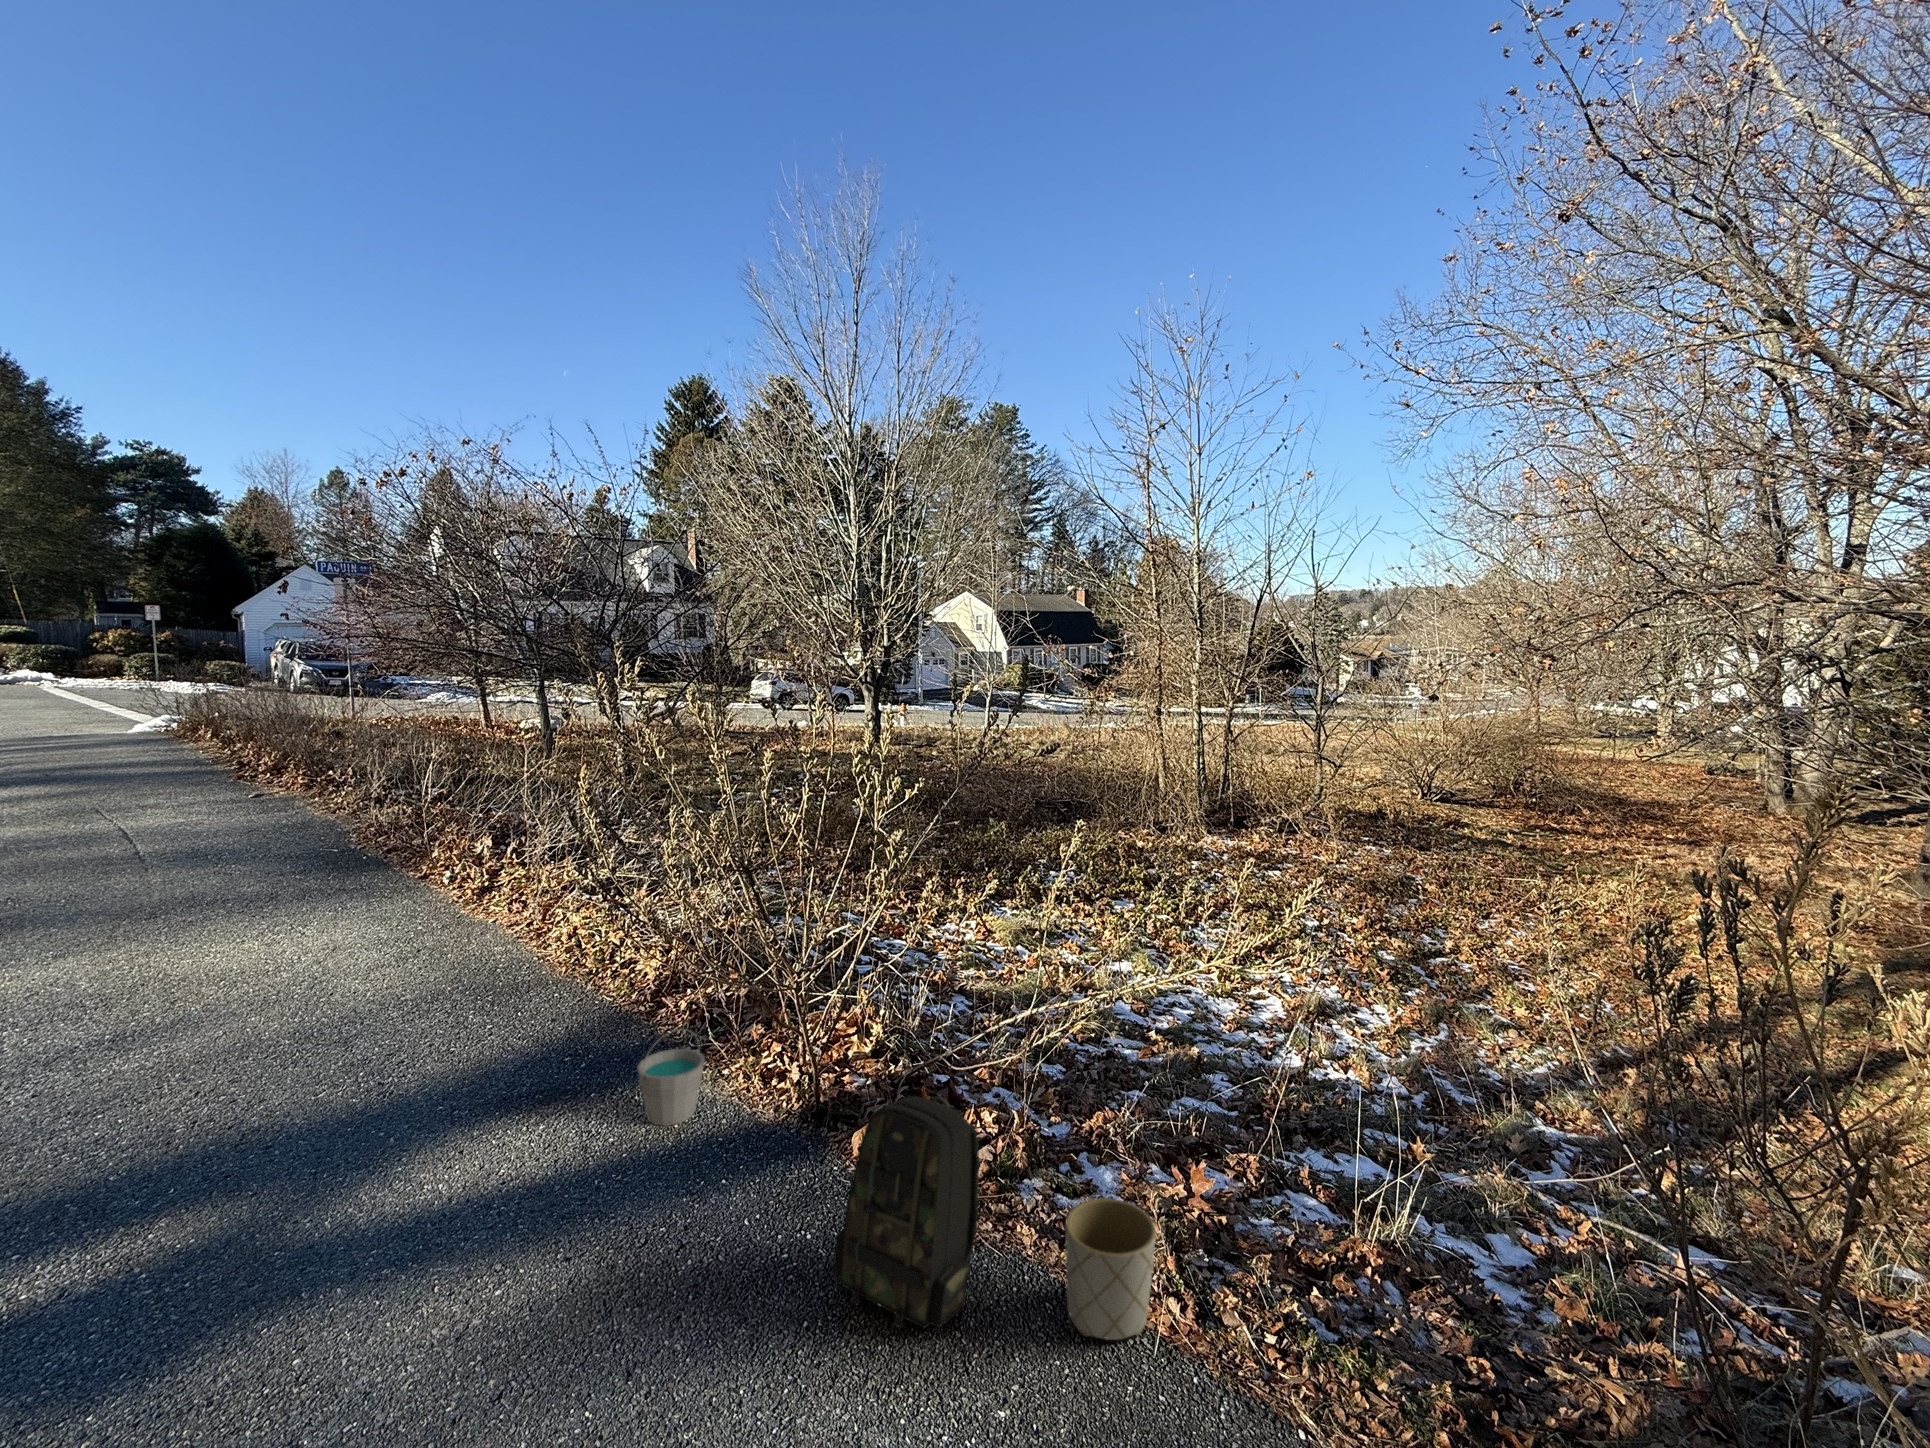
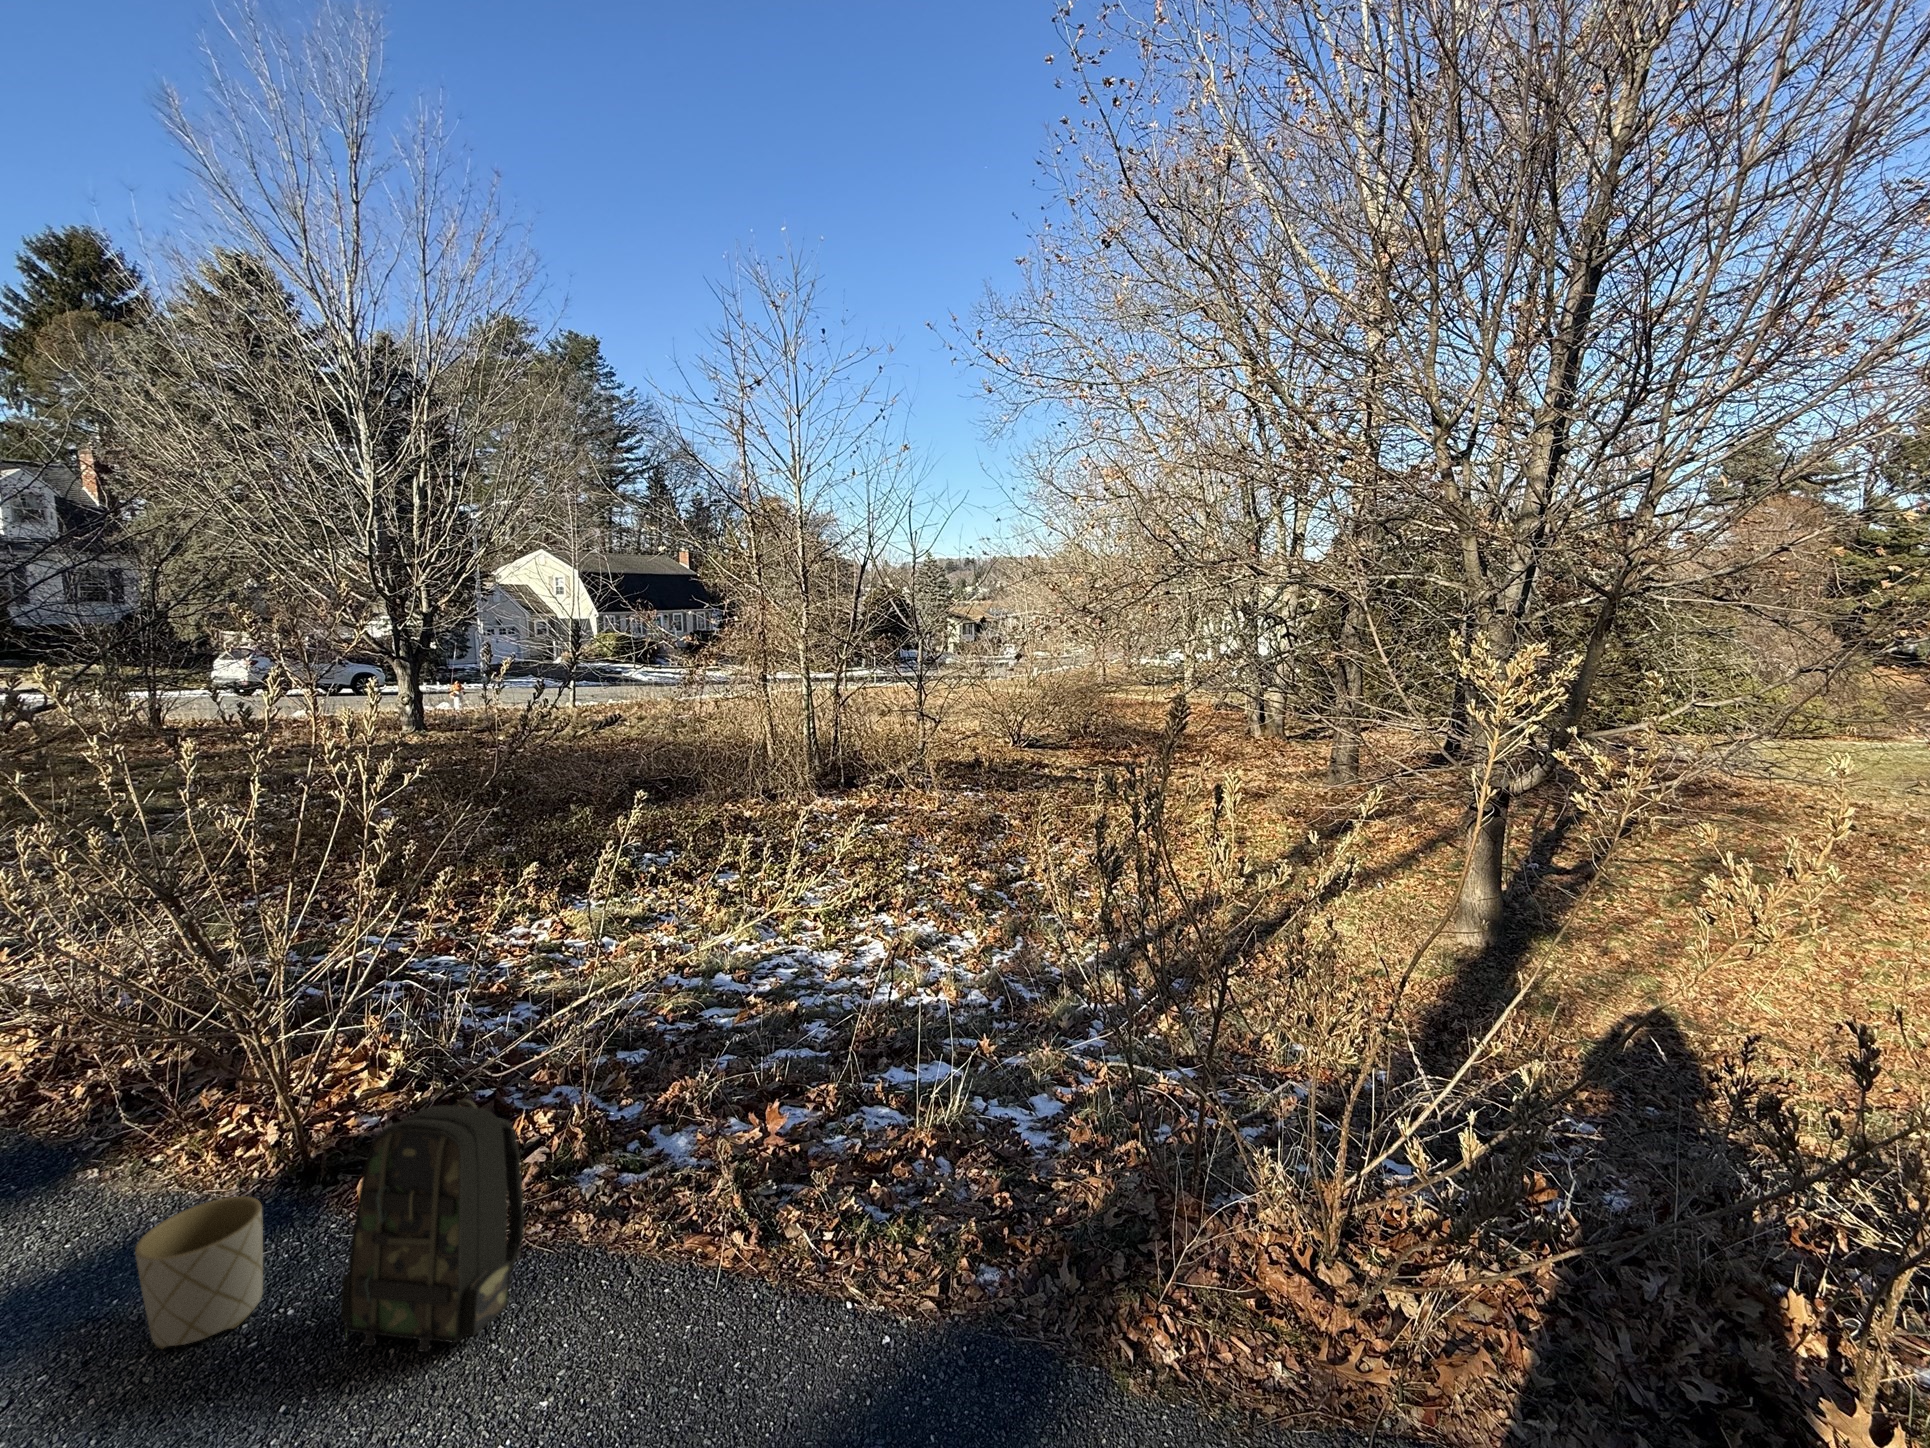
bucket: present [637,1030,705,1126] -> none [57,1105,165,1229]
planter: present [1065,1198,1156,1340] -> present [135,1196,263,1349]

